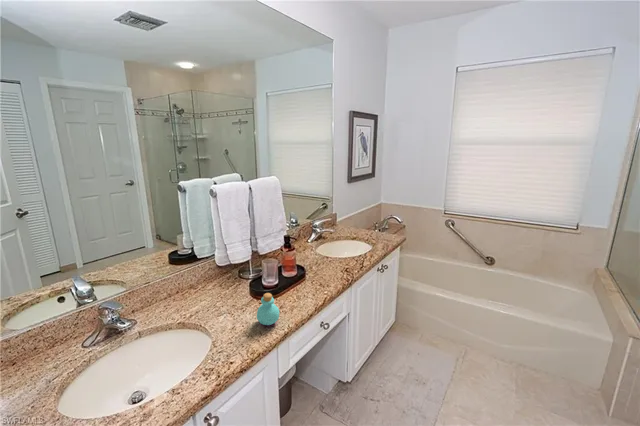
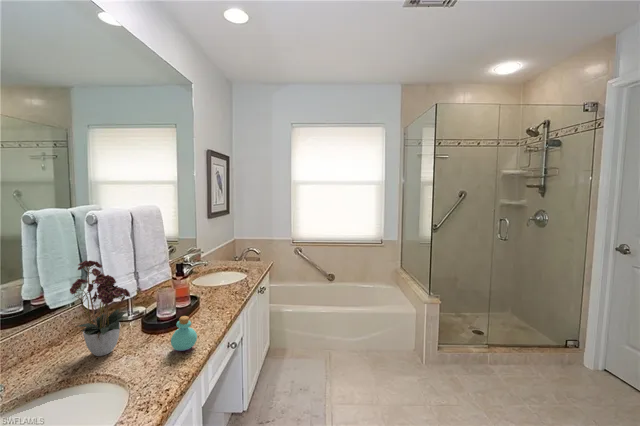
flower arrangement: none [189,224,232,308] -> present [70,261,130,356]

